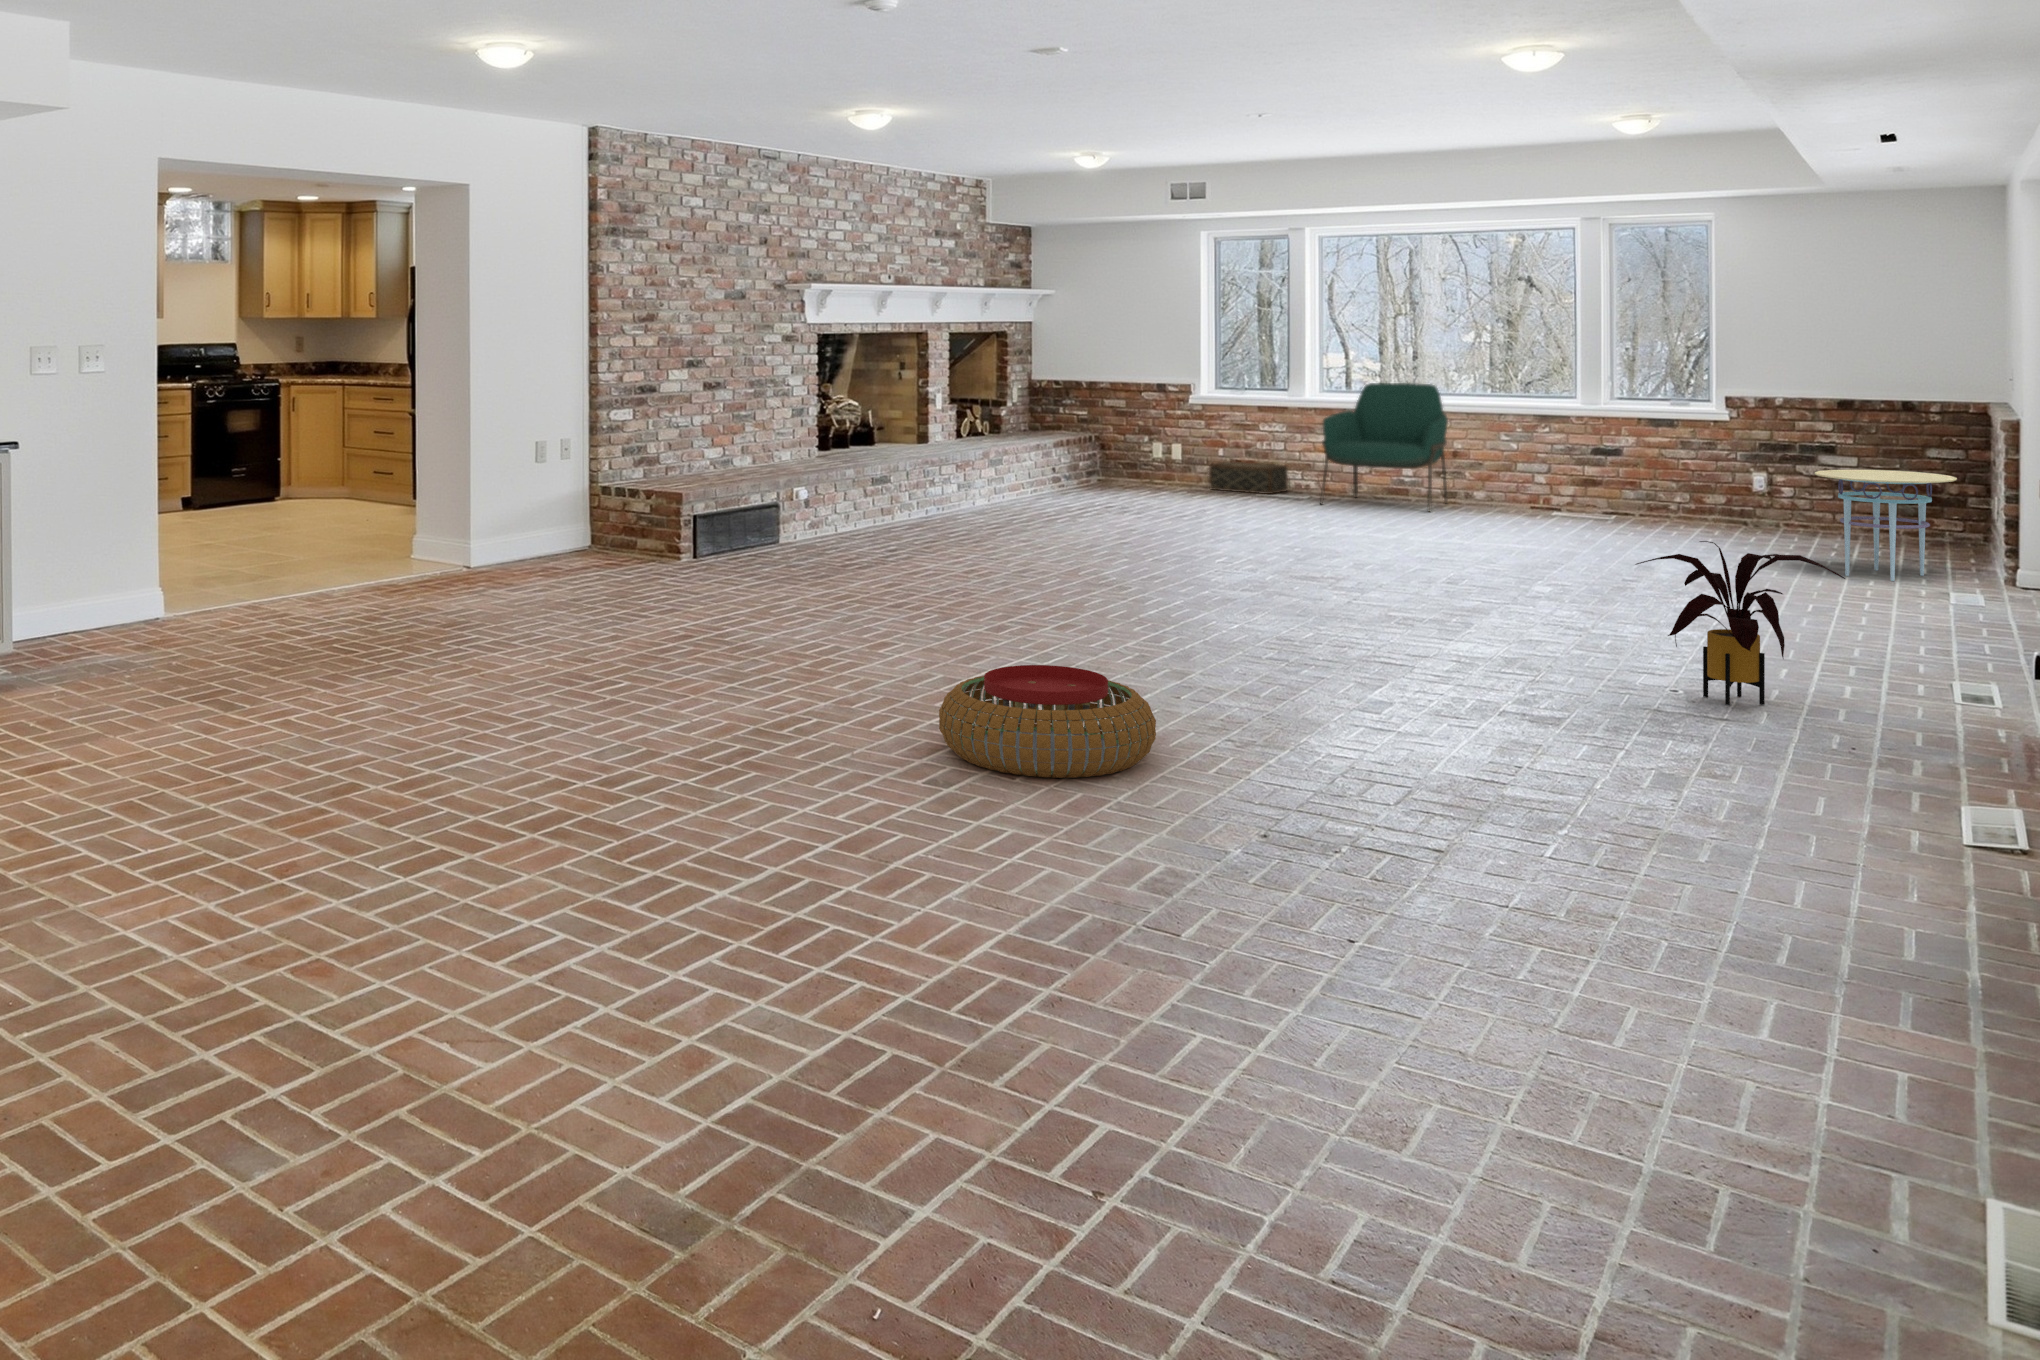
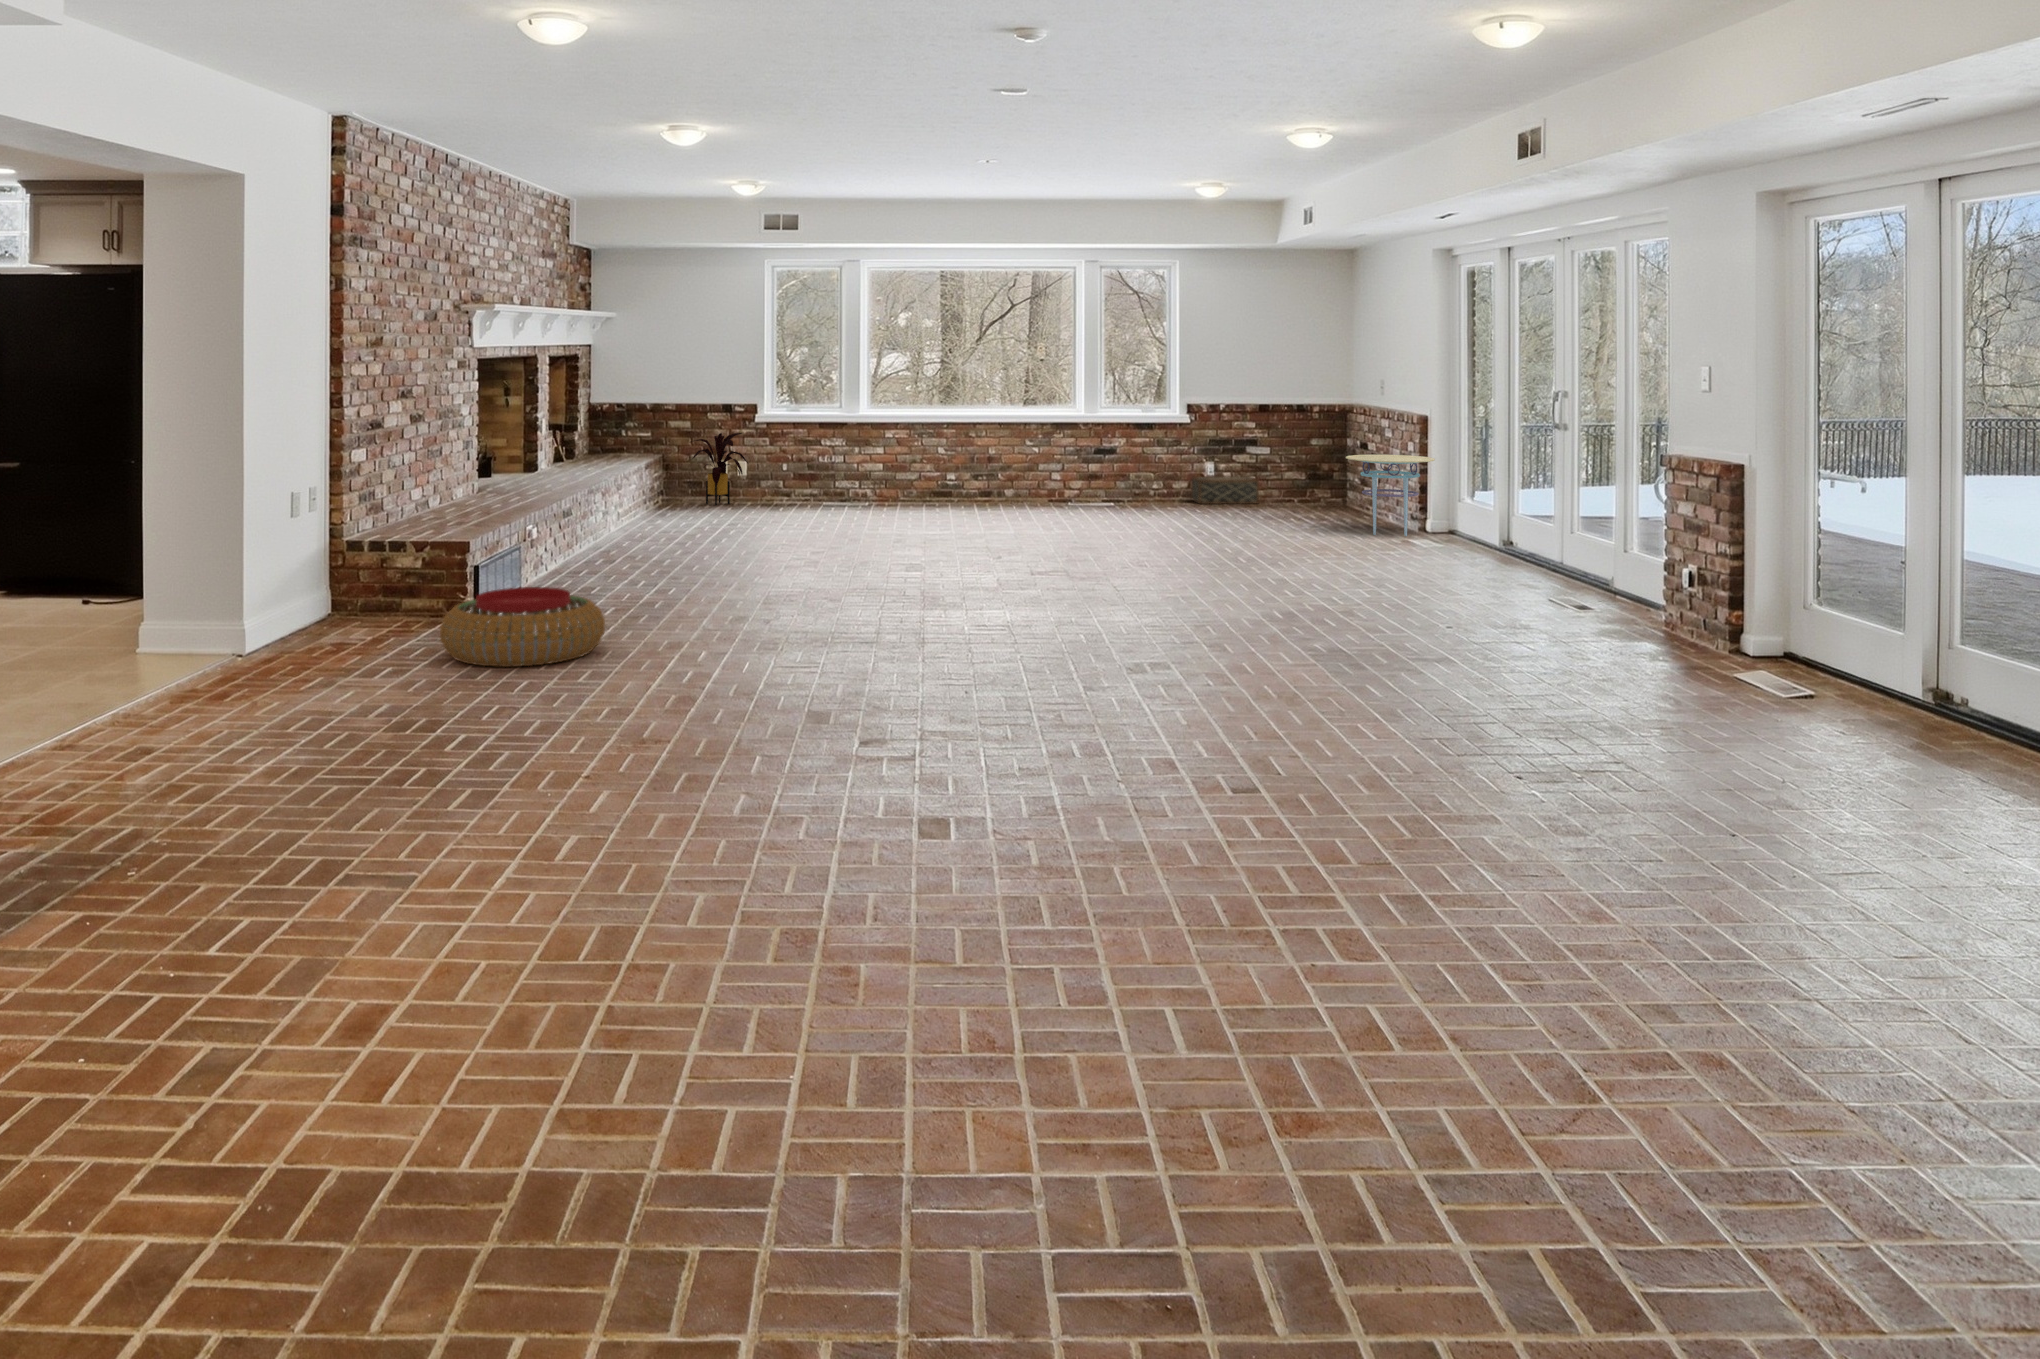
armchair: present [1320,383,1448,511] -> none [904,399,1004,510]
woven basket: present [1209,461,1288,494] -> present [1191,476,1259,504]
house plant: present [1635,541,1845,705] -> present [691,433,748,505]
pouf: present [939,665,1156,778] -> present [440,587,605,667]

